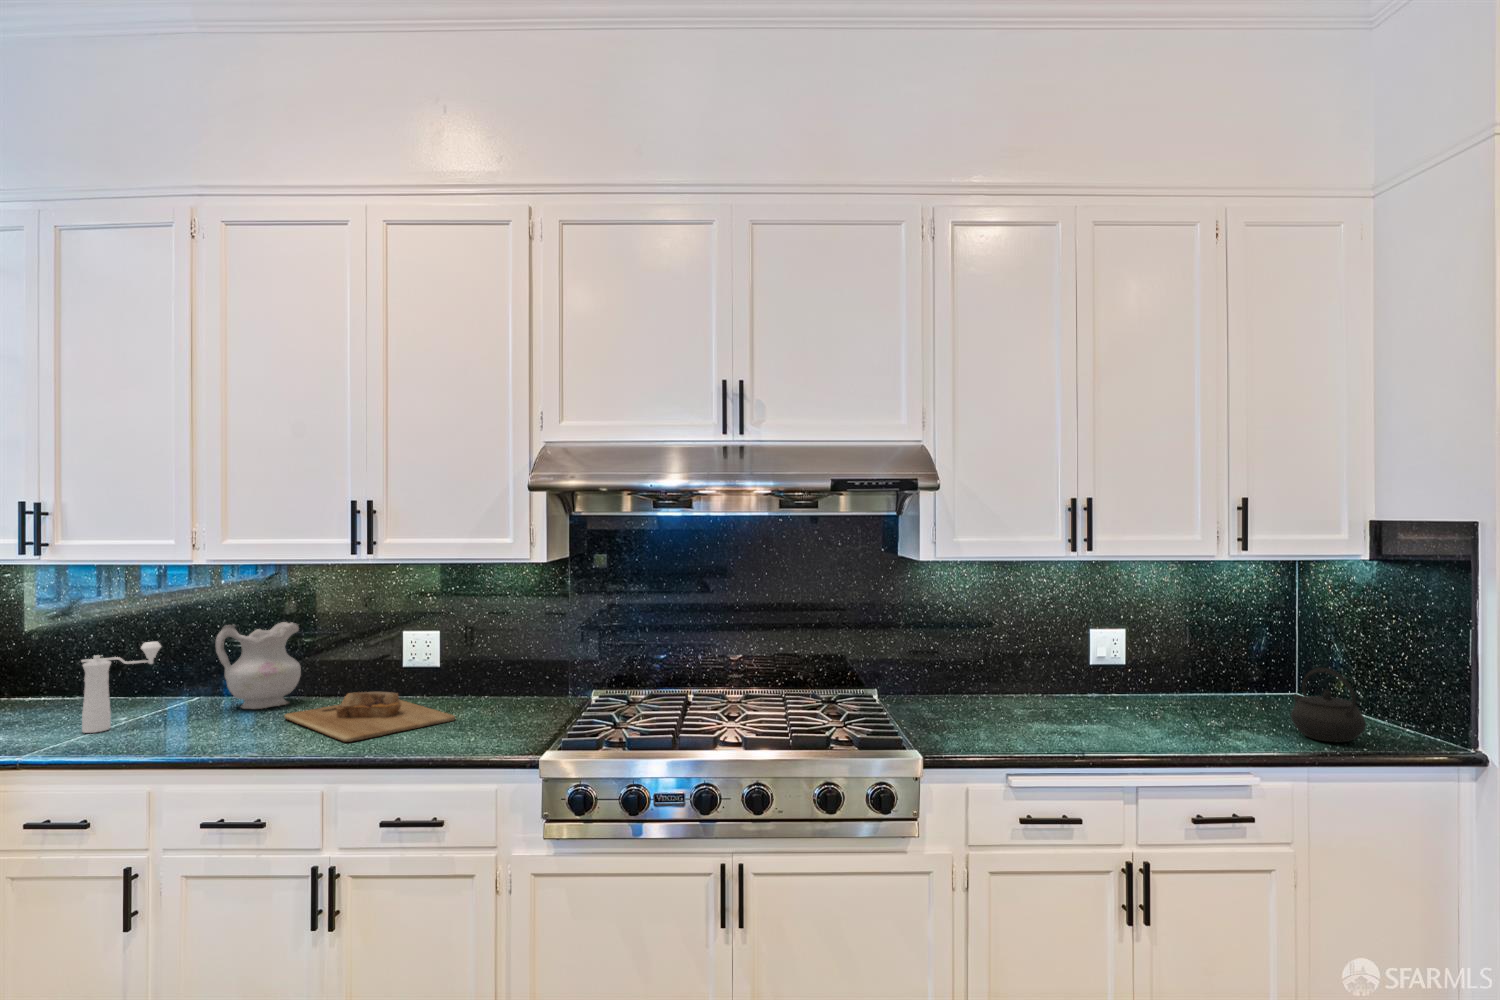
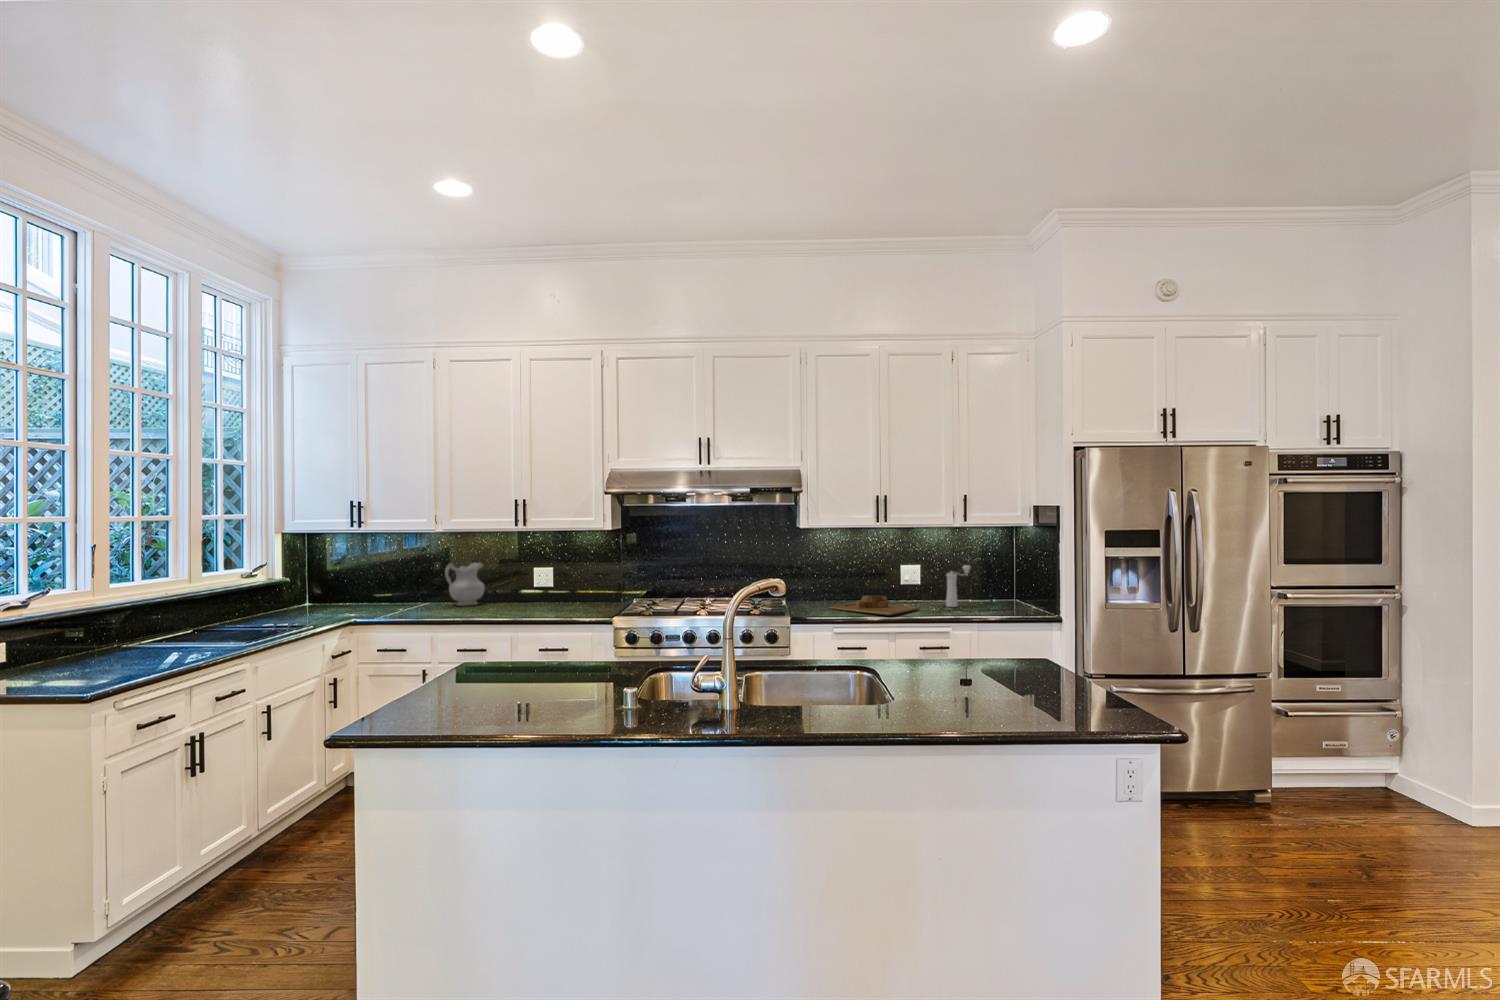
pepper mill: present [81,642,161,733] -> present [946,565,970,607]
kettle: present [1291,667,1366,742] -> none [980,579,1012,615]
cutting board: present [284,692,455,742] -> present [829,595,919,615]

